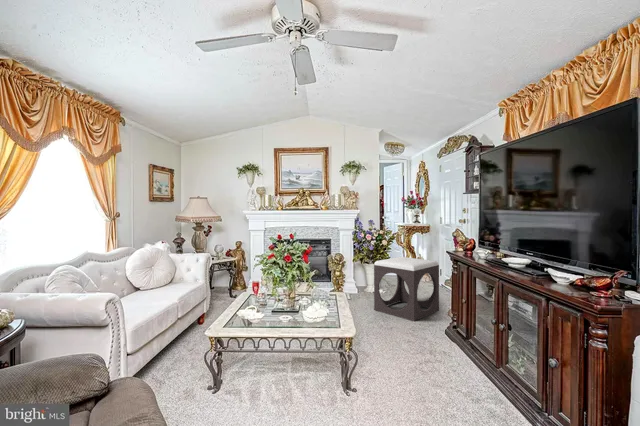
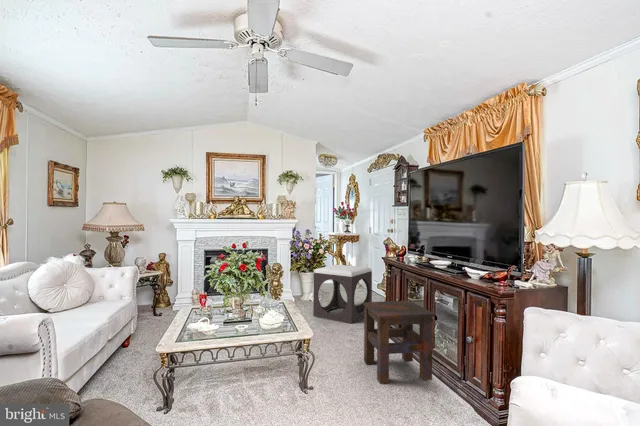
side table: none [419,302,505,402] -> present [363,301,434,383]

